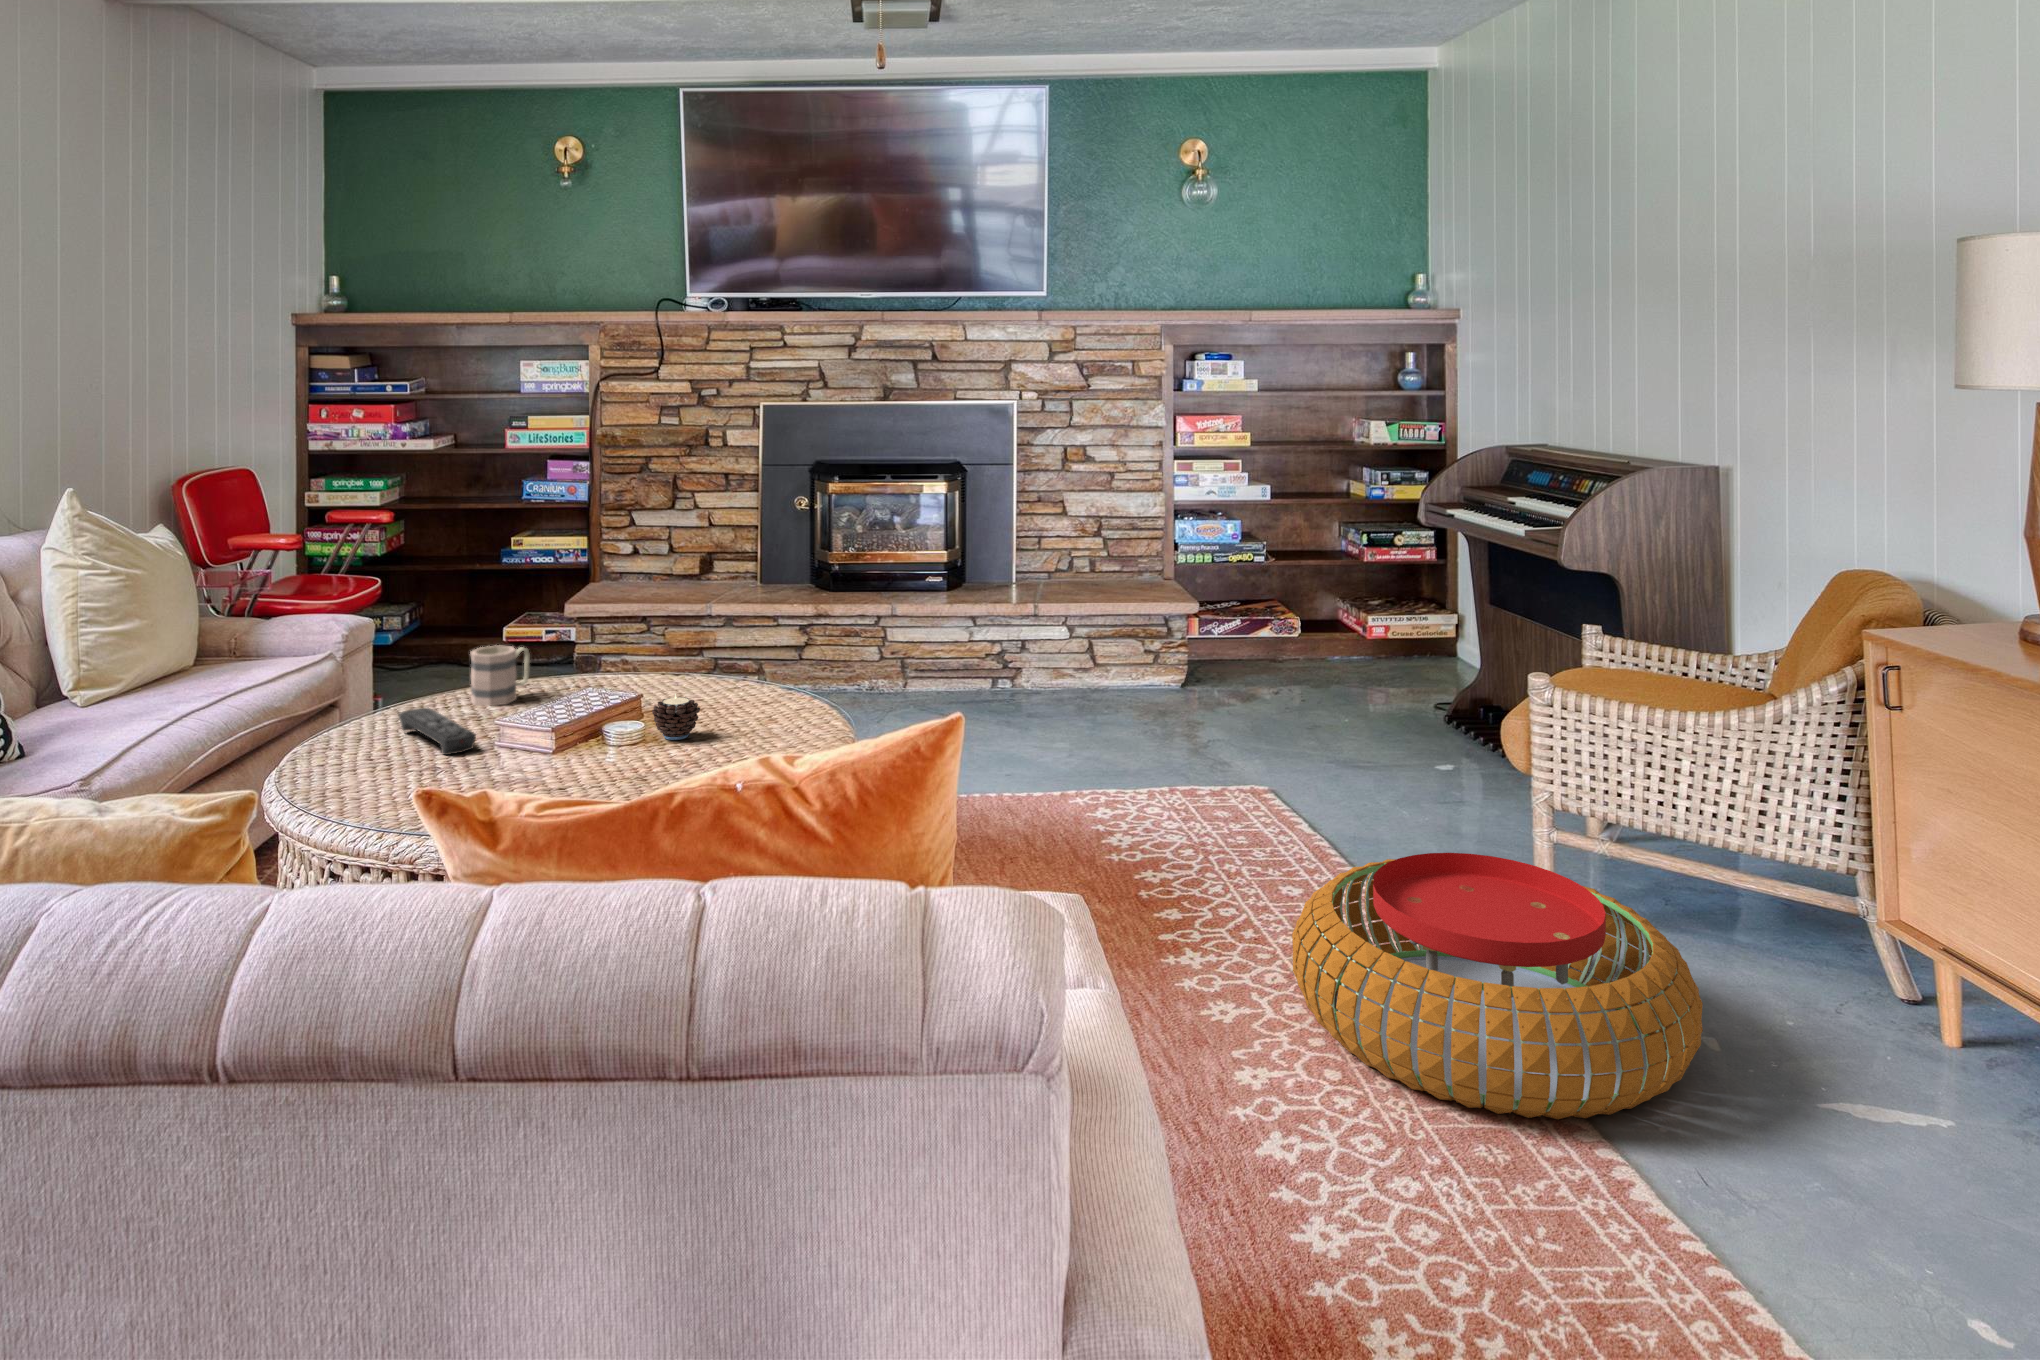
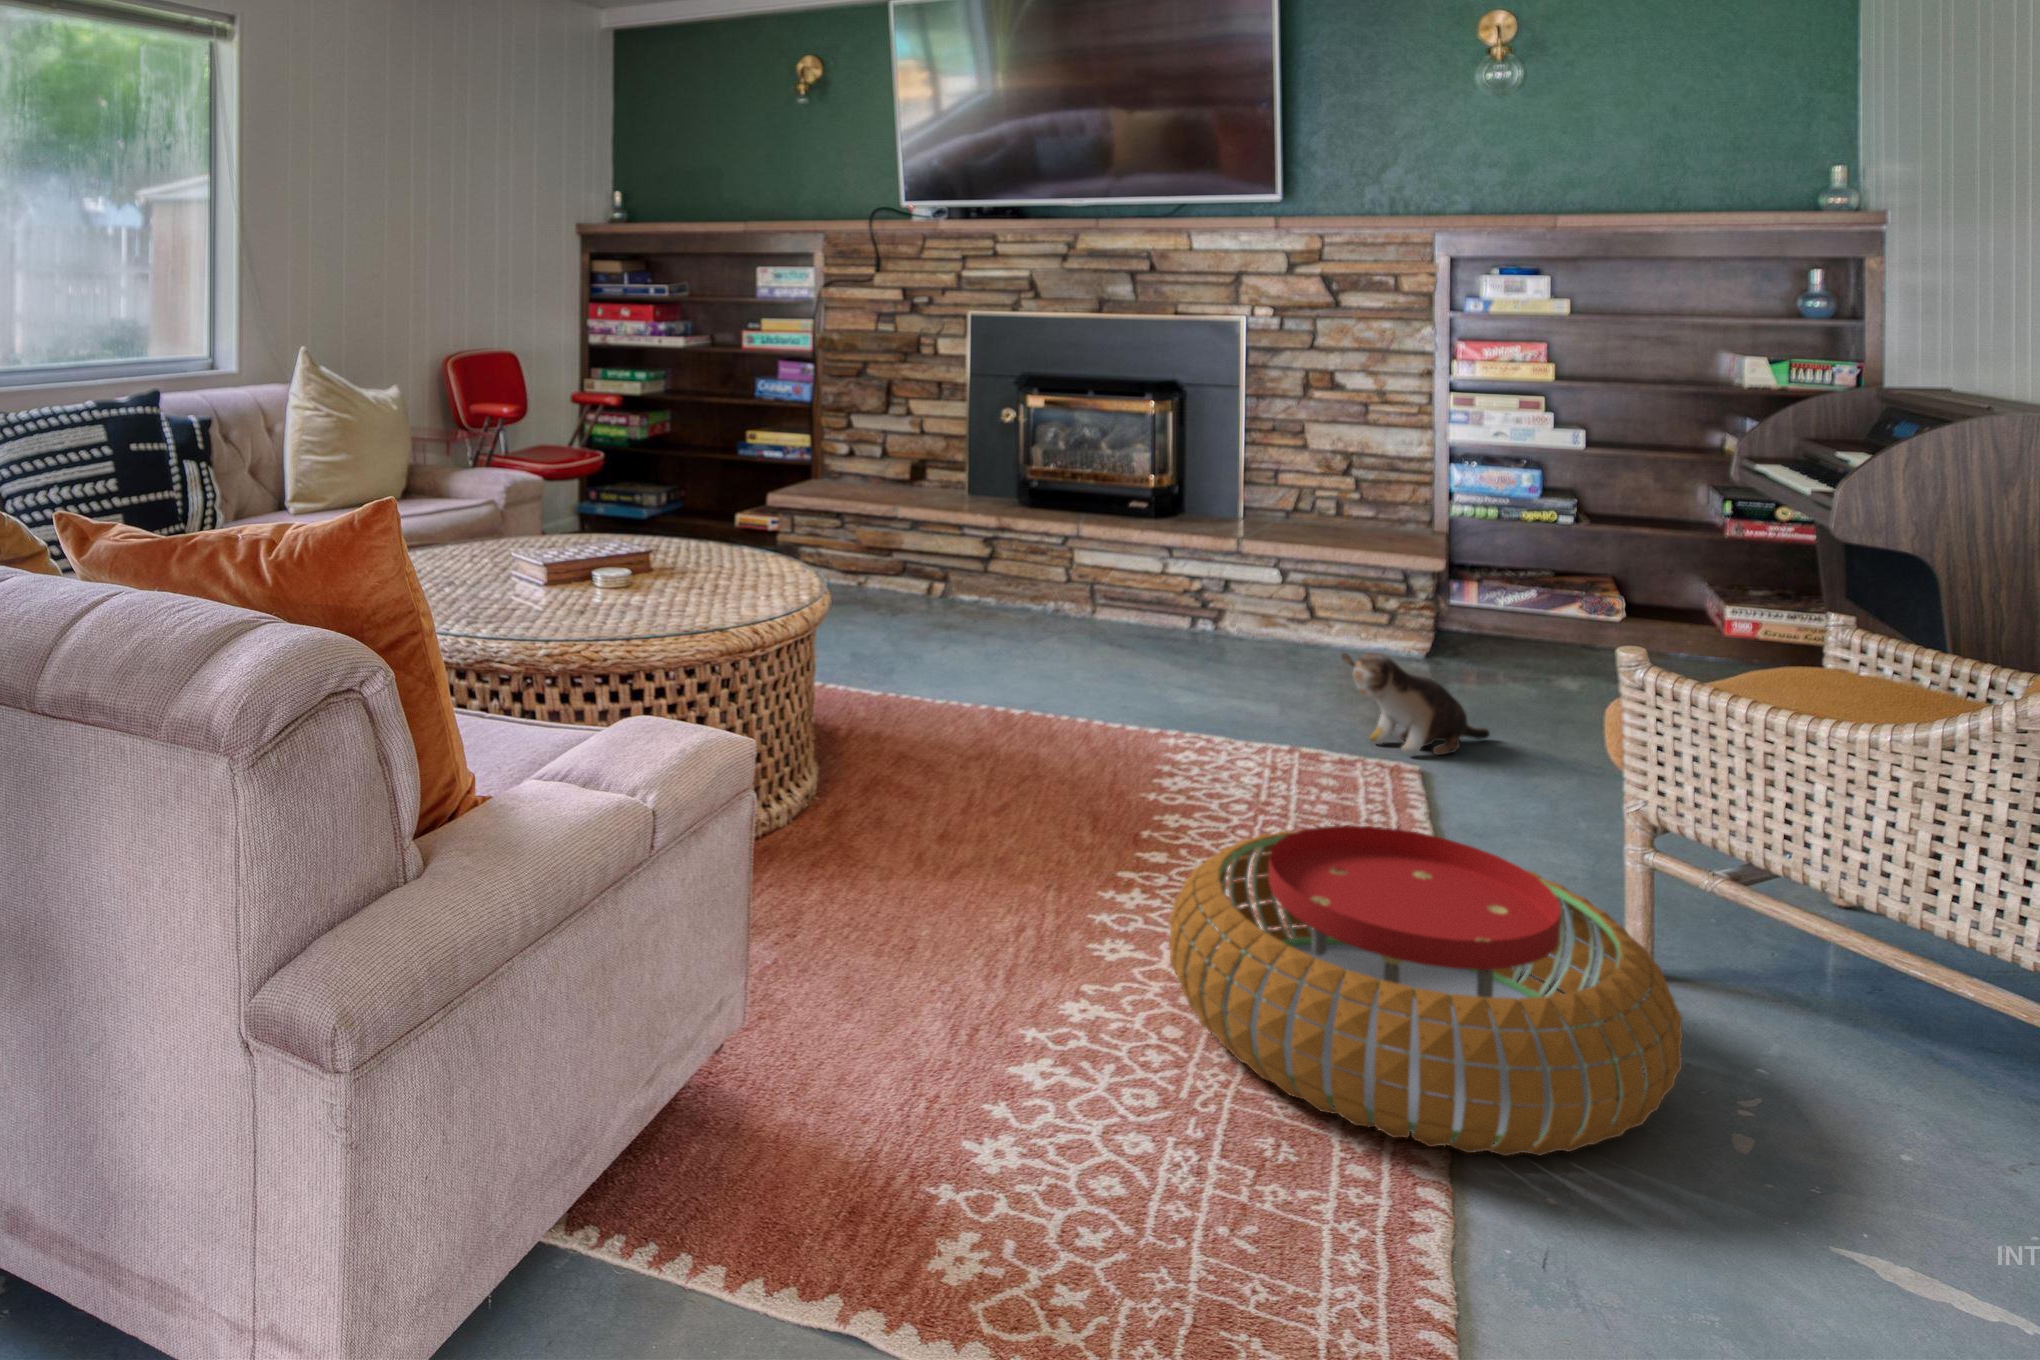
mug: present [470,646,530,706] -> none [543,500,598,551]
candle: present [652,694,700,740] -> none [632,548,674,591]
plush toy: none [1214,695,1304,779] -> present [1341,653,1490,755]
remote control: present [399,708,476,755] -> none [460,541,491,577]

